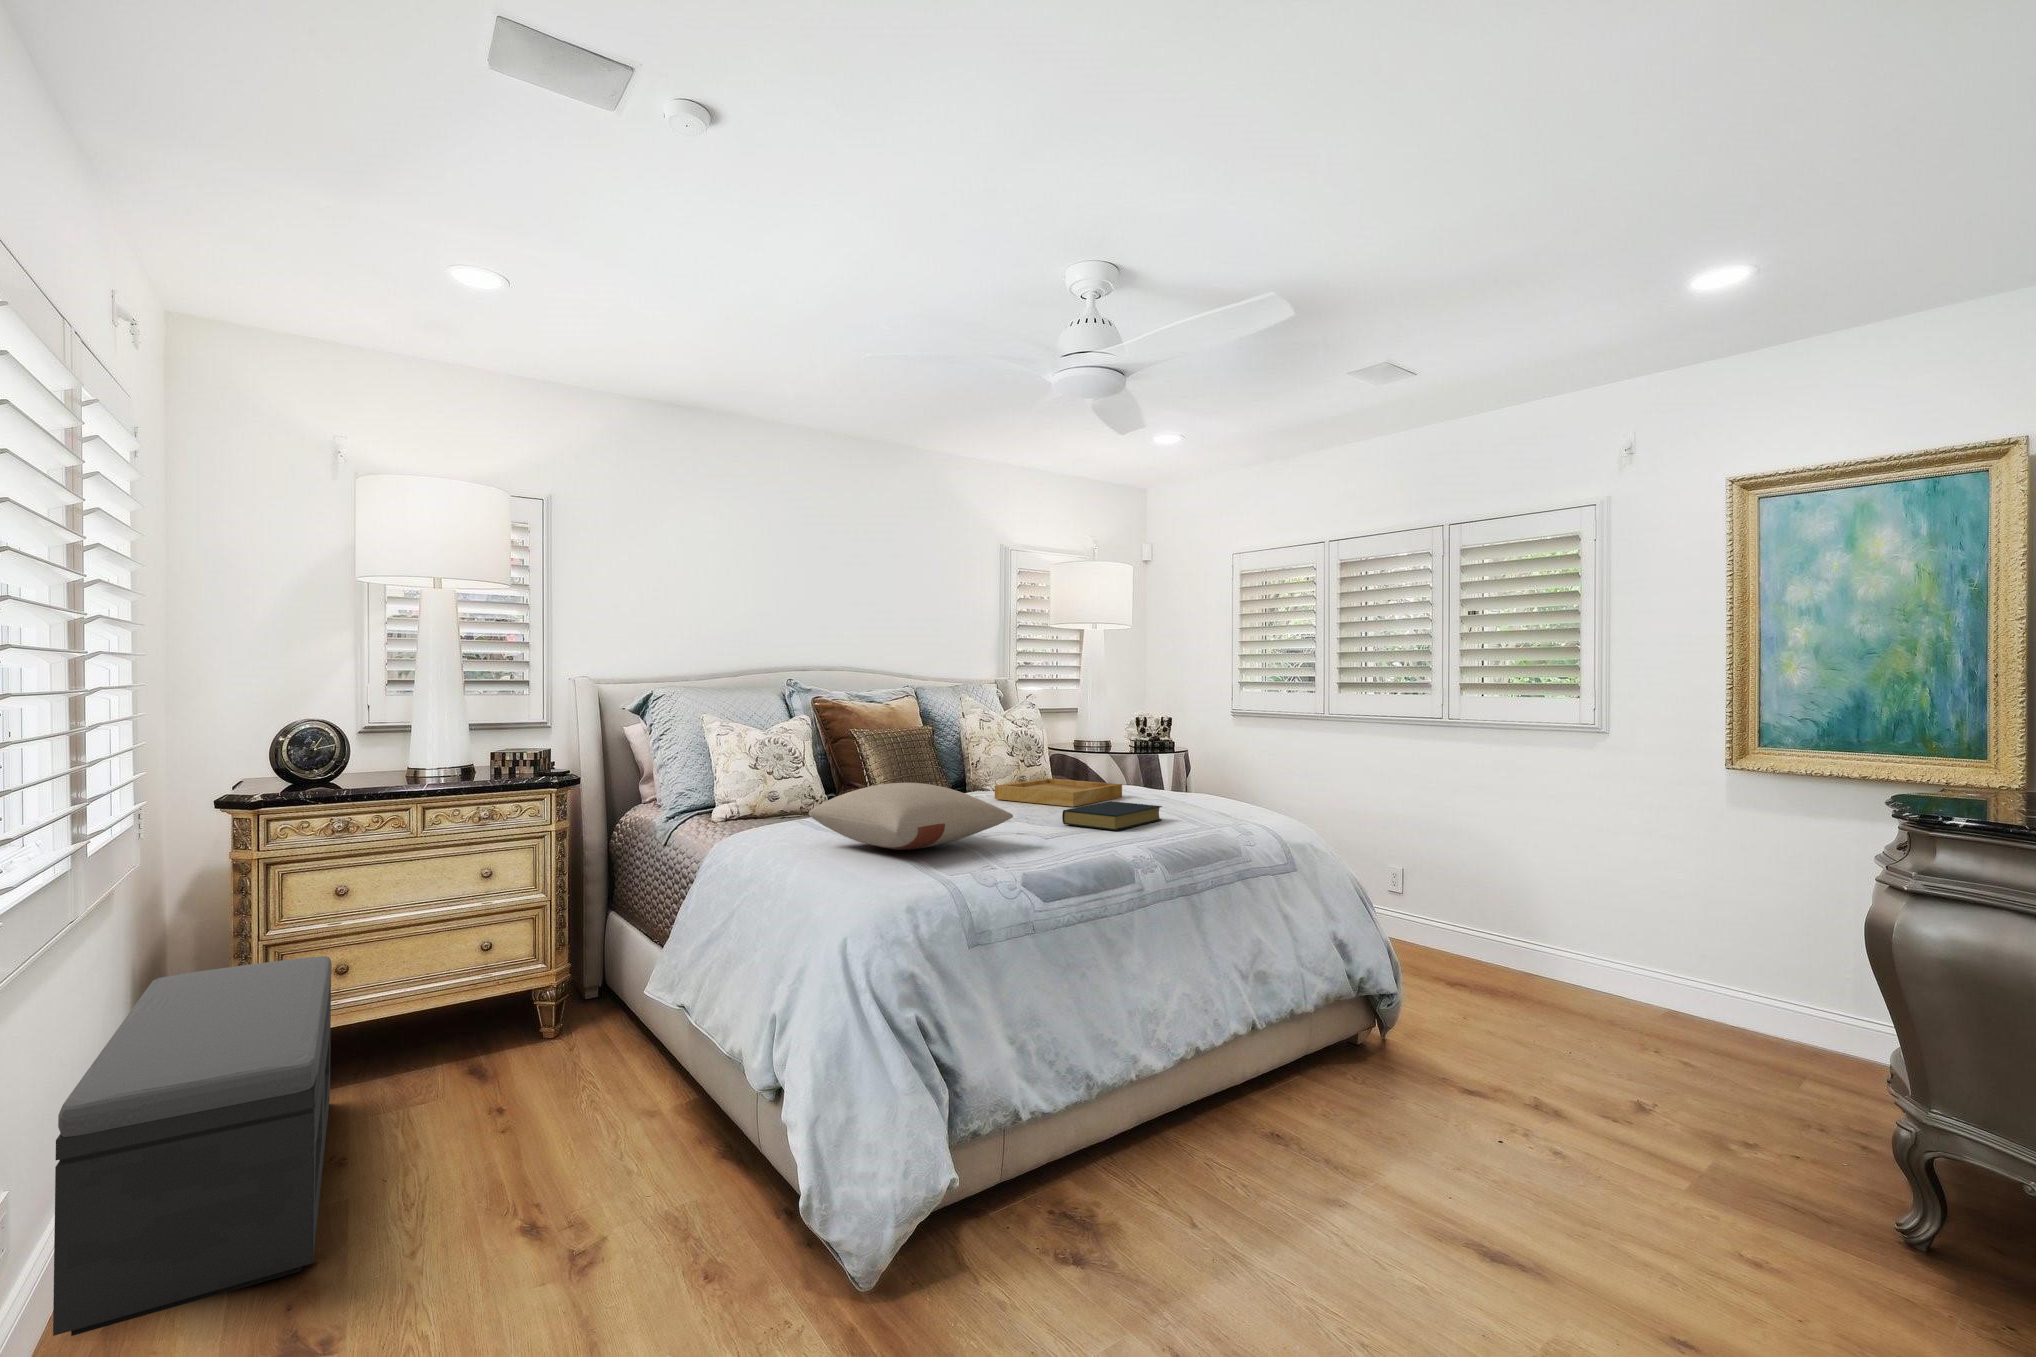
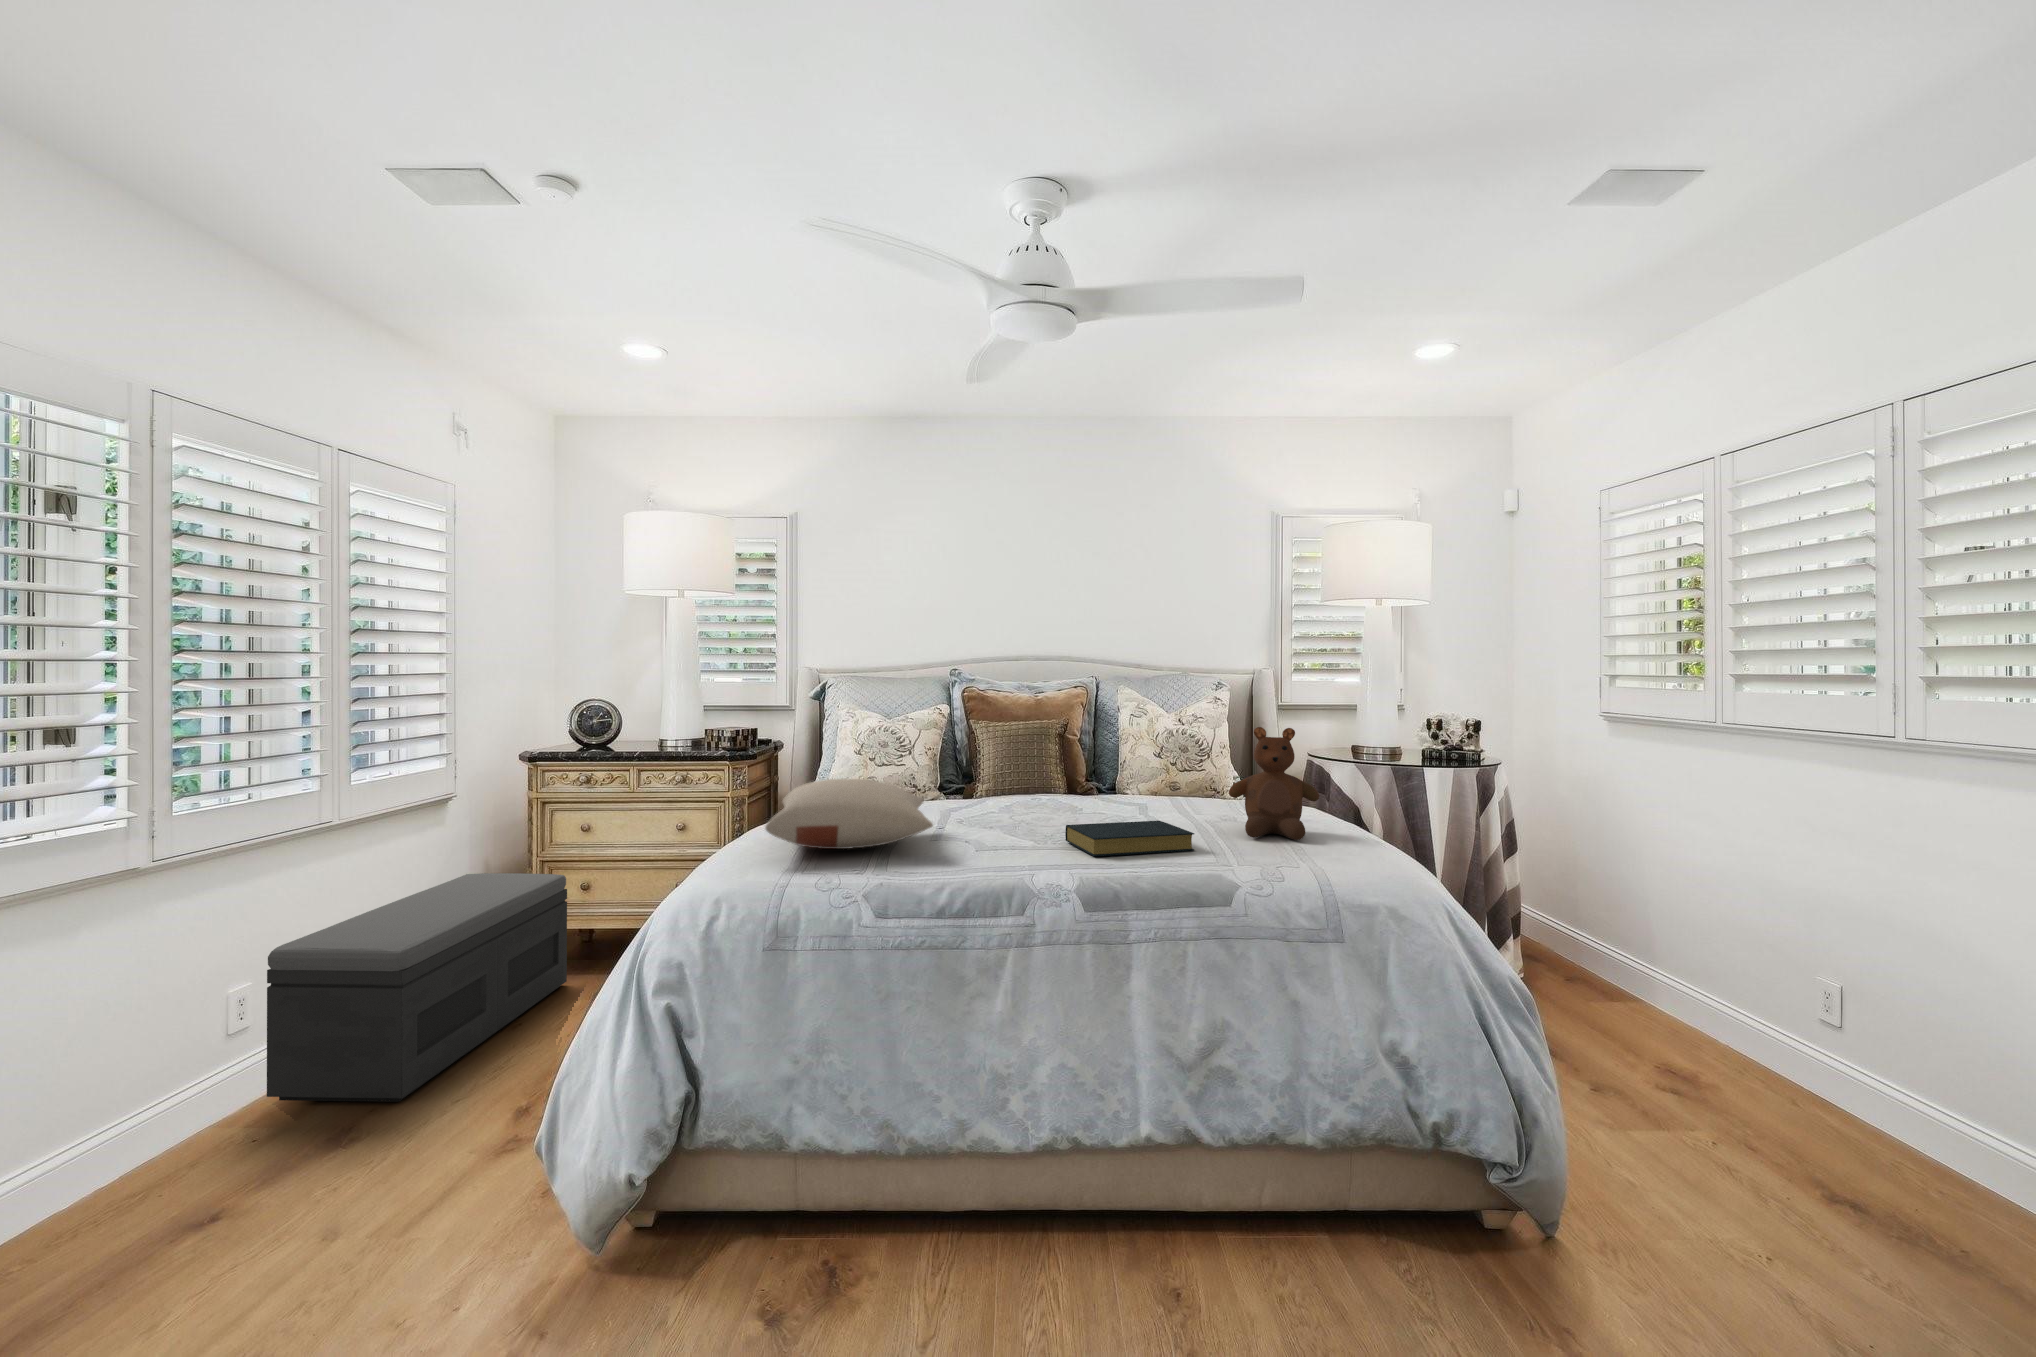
teddy bear: none [1138,722,1207,809] -> present [1229,727,1319,840]
tray: present [995,778,1122,807] -> none [1101,786,1250,822]

